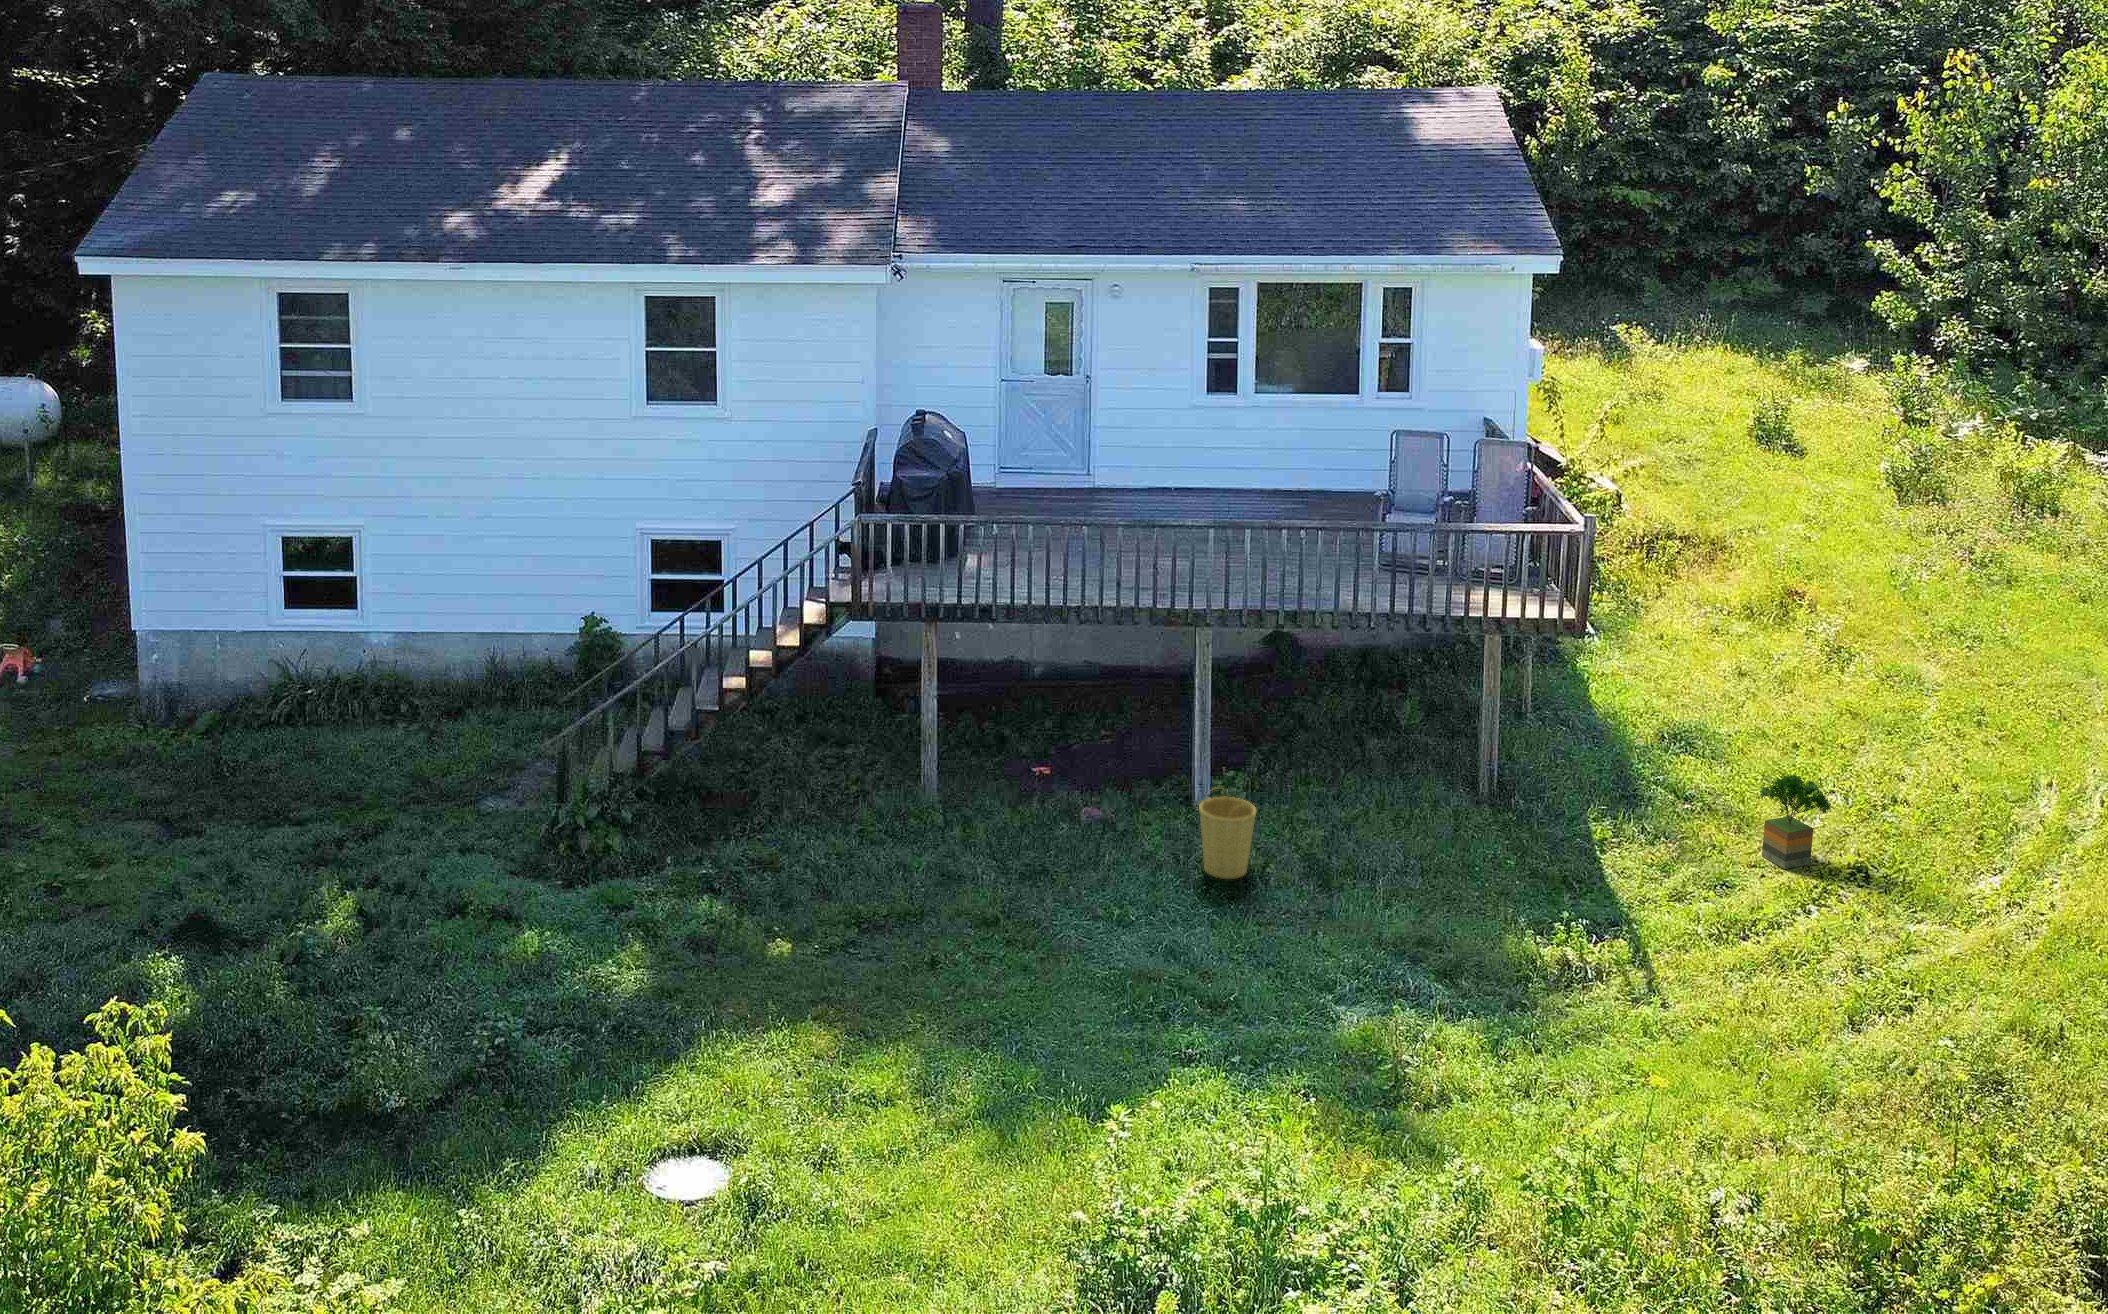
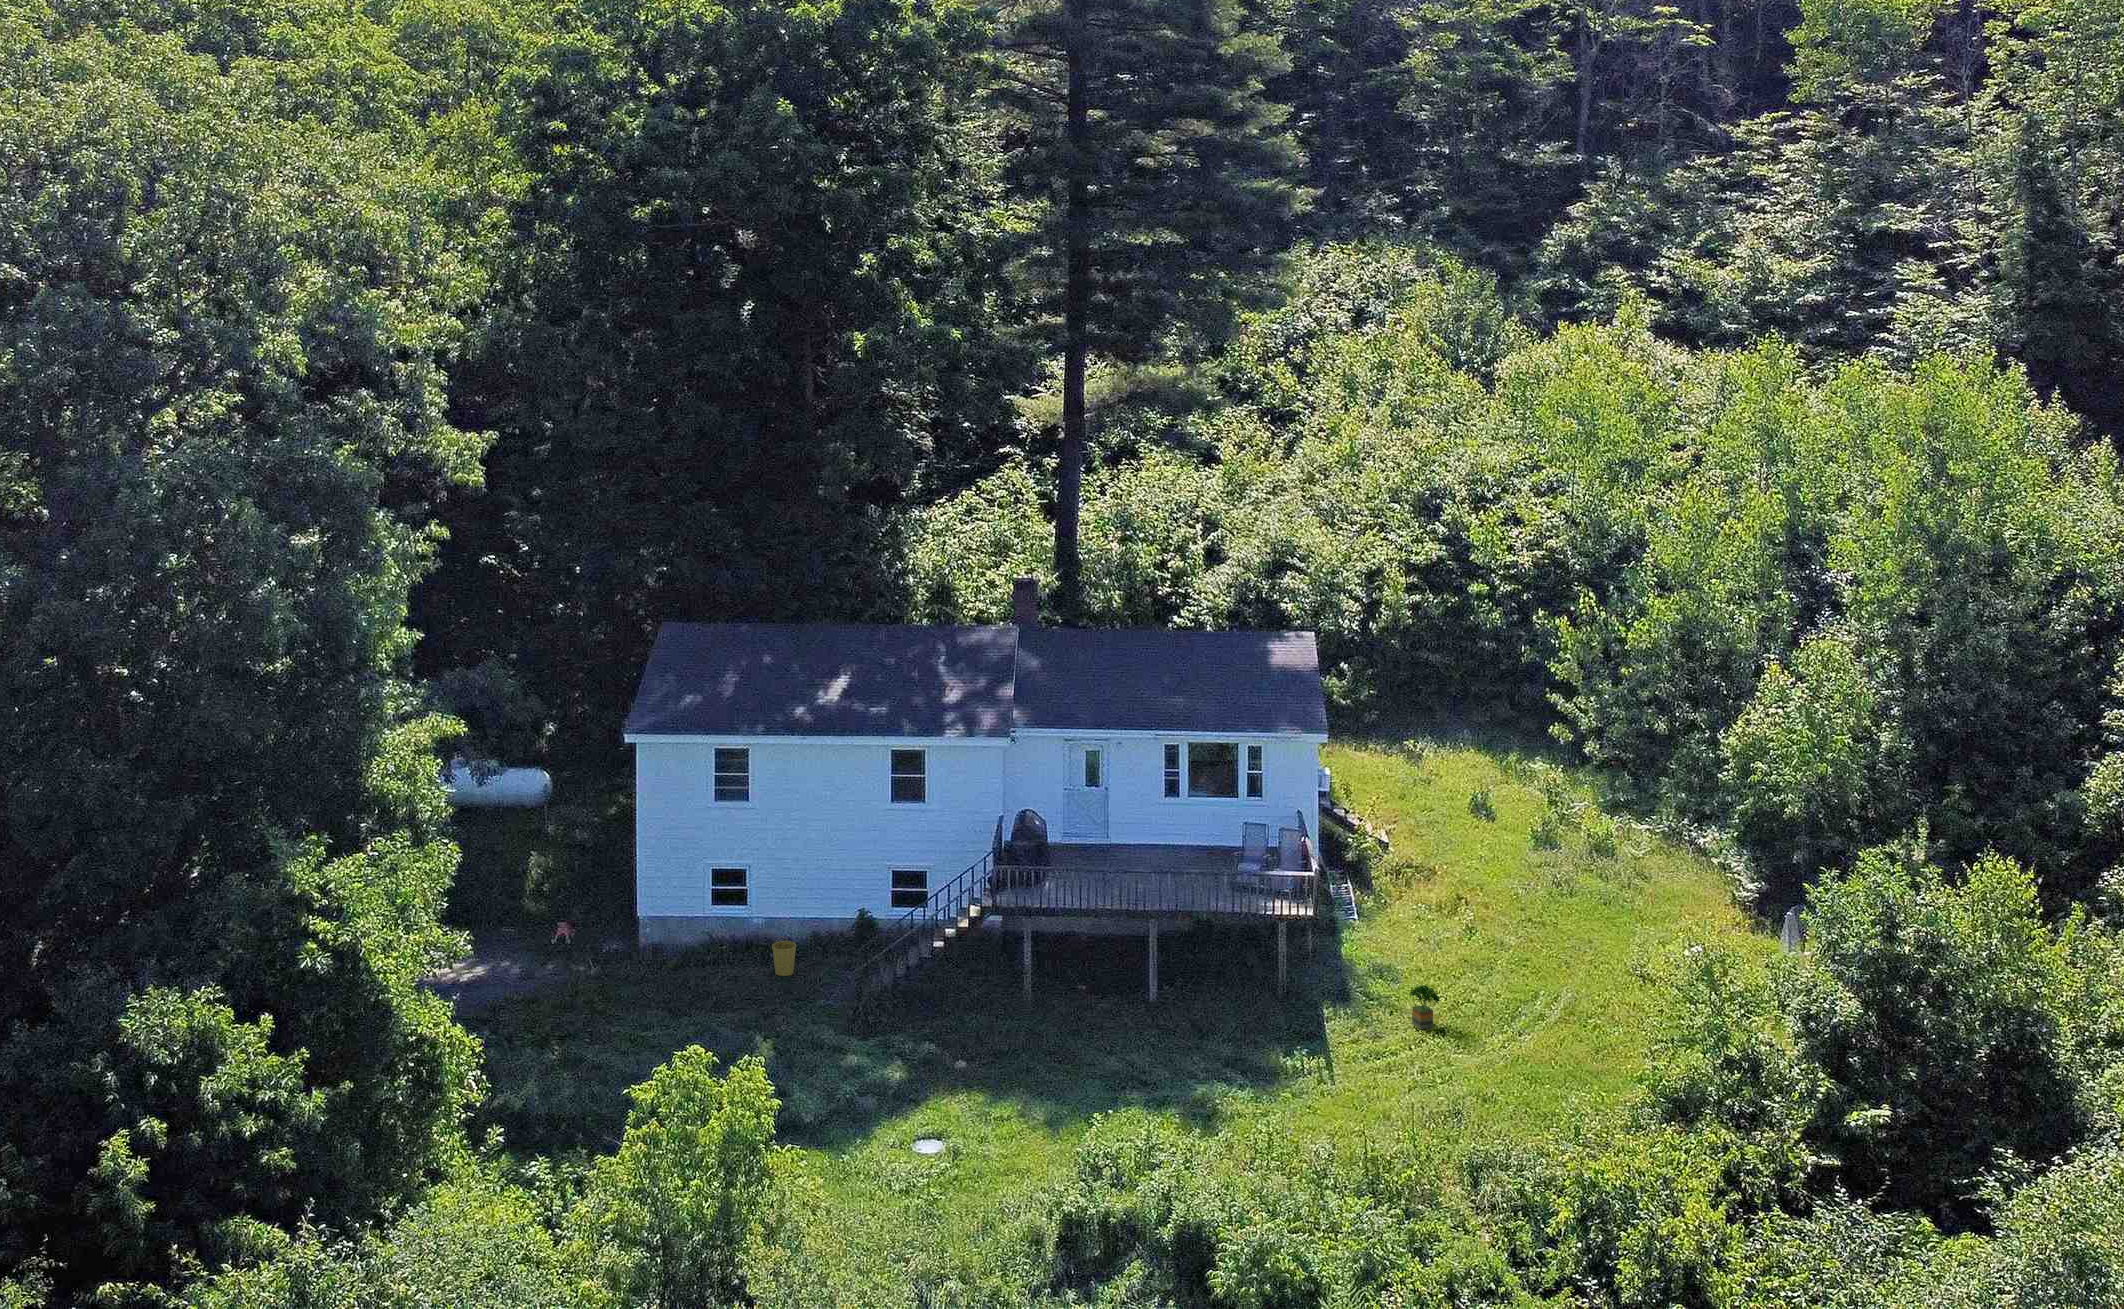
basket: present [1199,791,1256,879] -> present [772,937,796,976]

